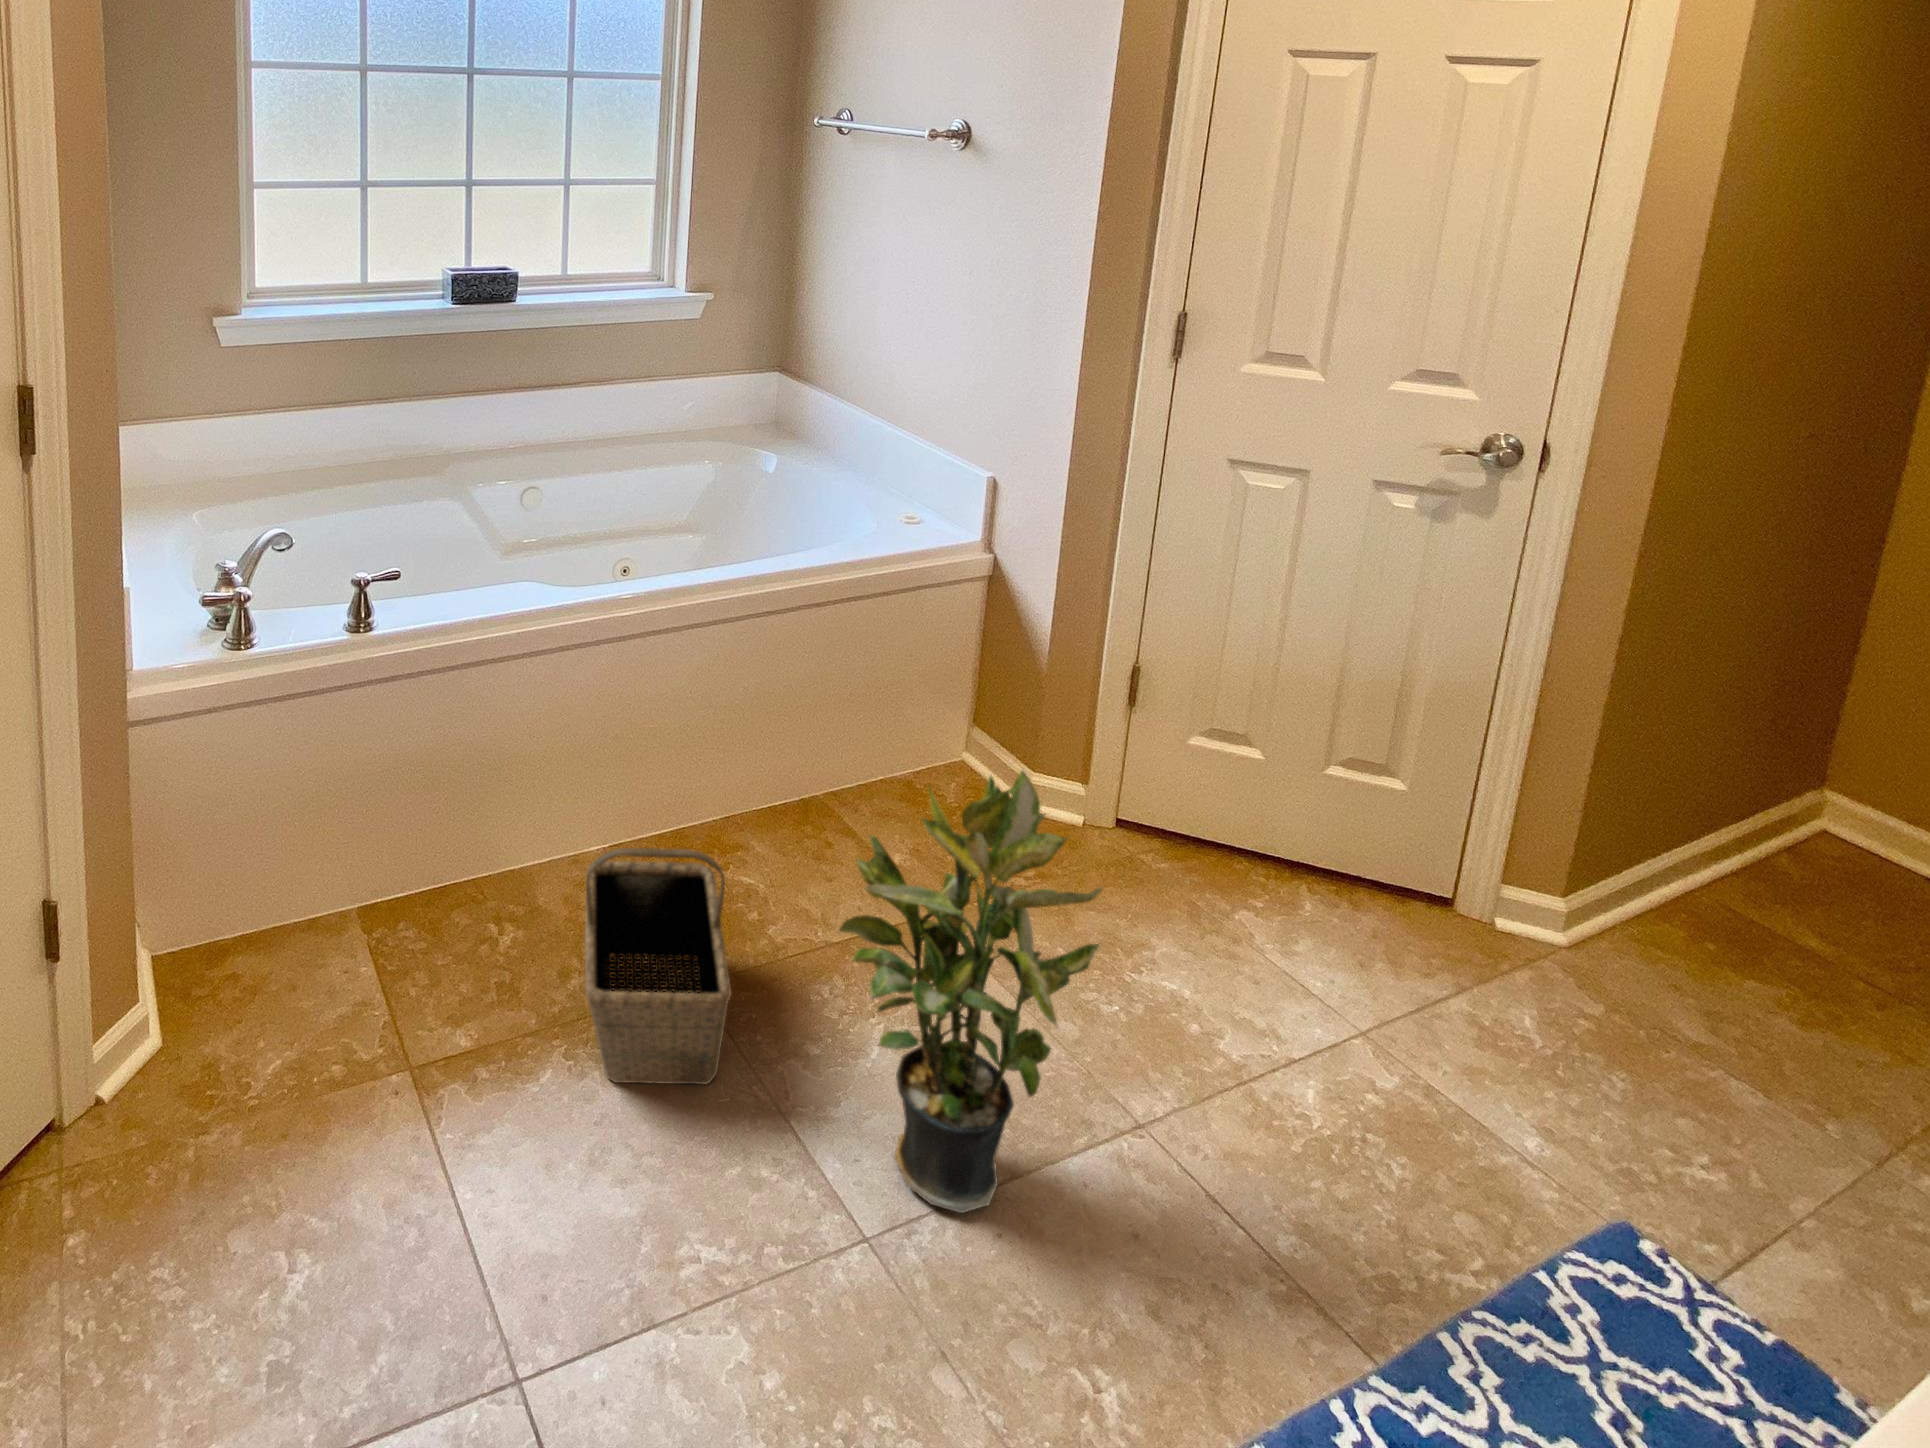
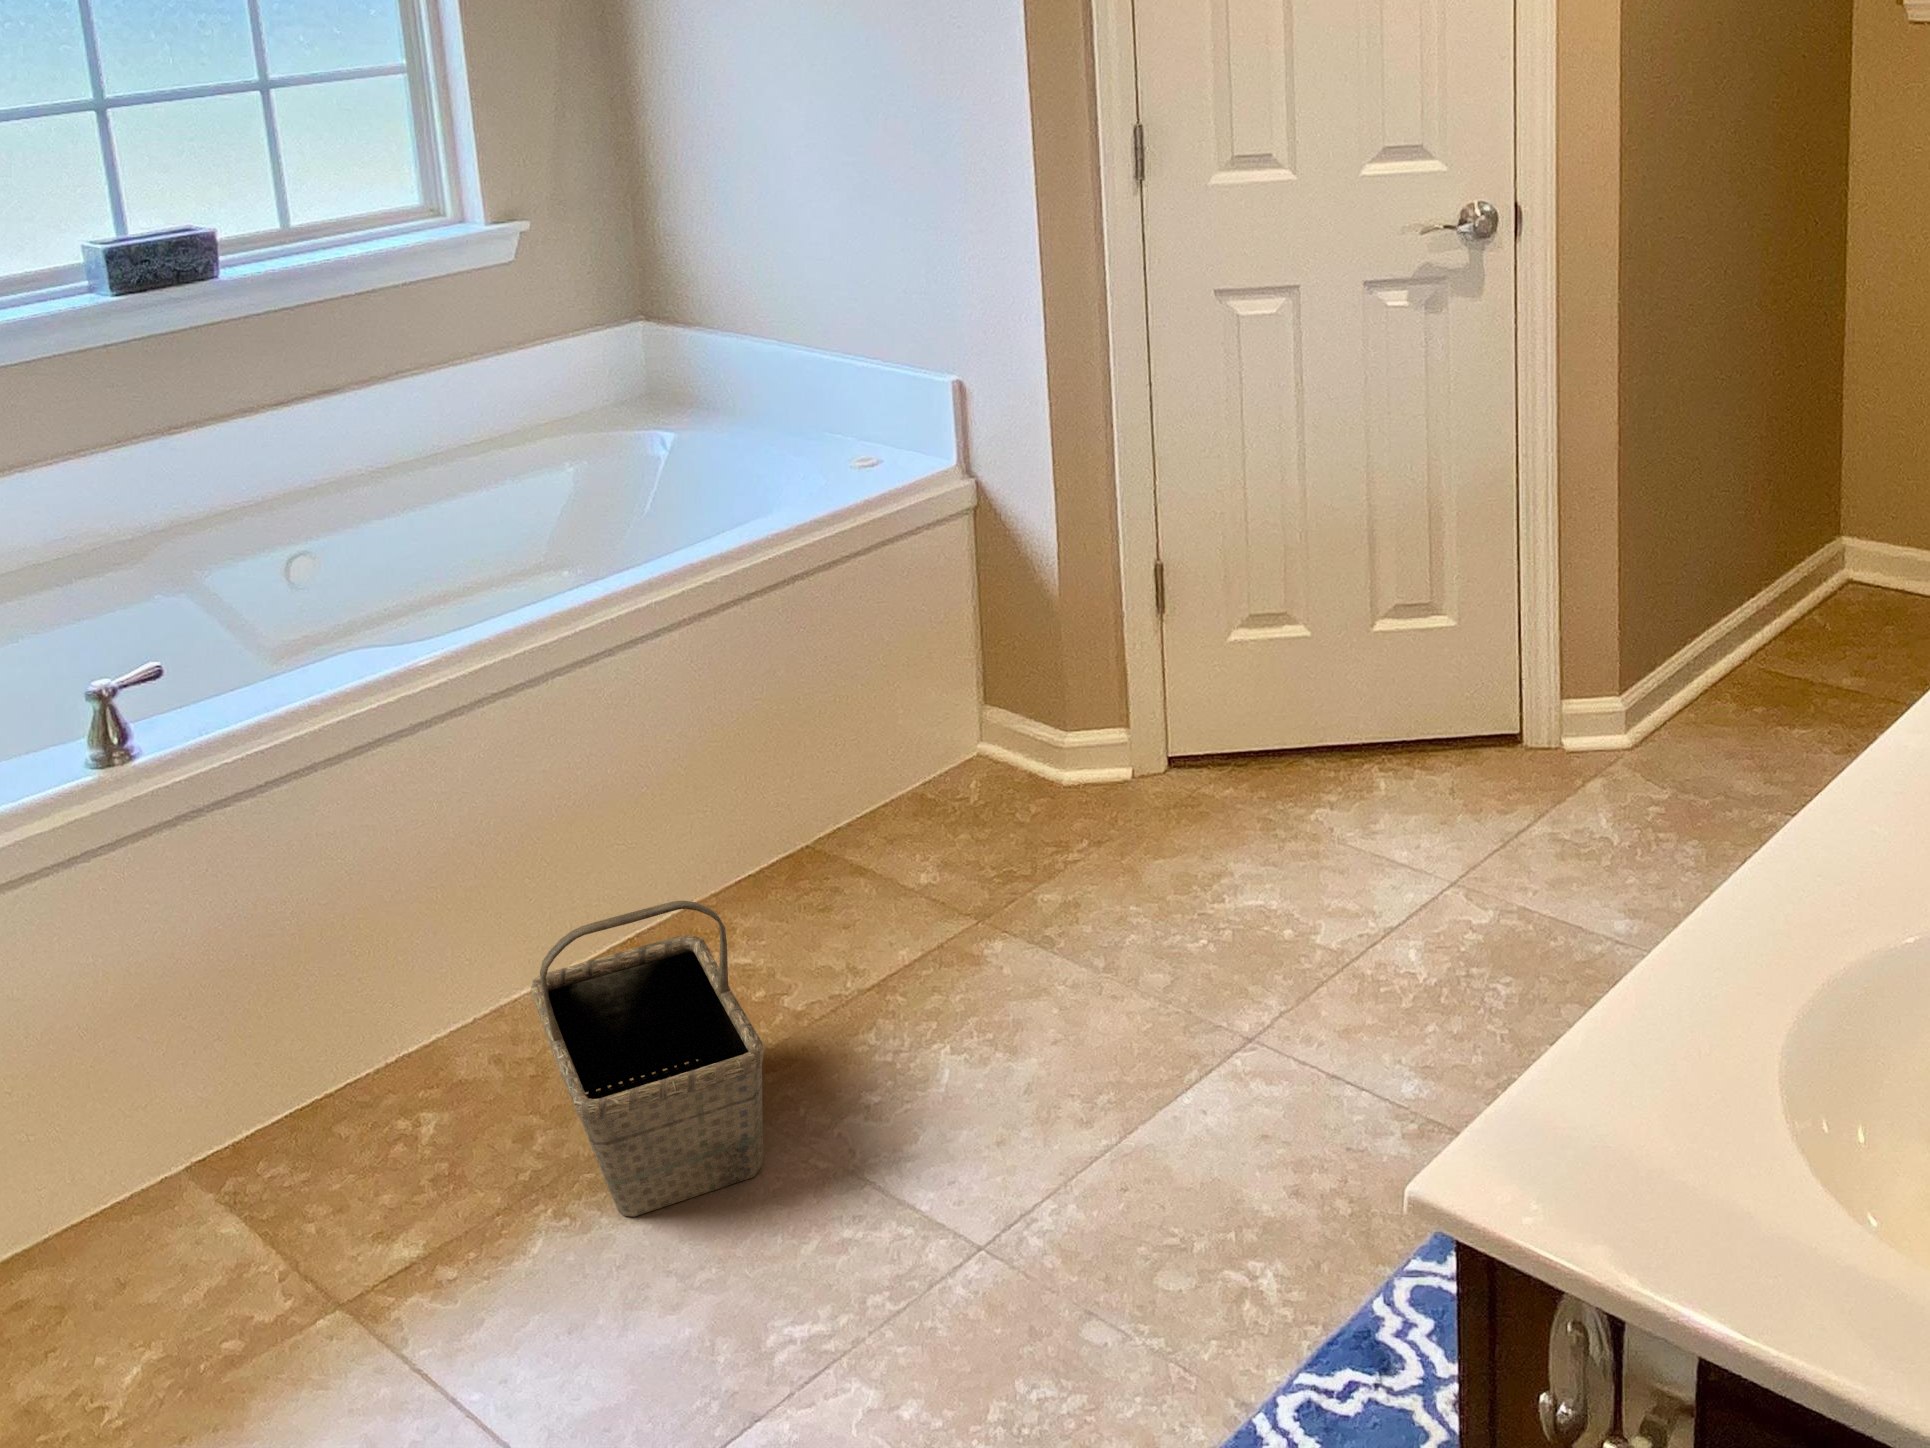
potted plant: present [839,771,1102,1213] -> none [883,655,1173,1190]

